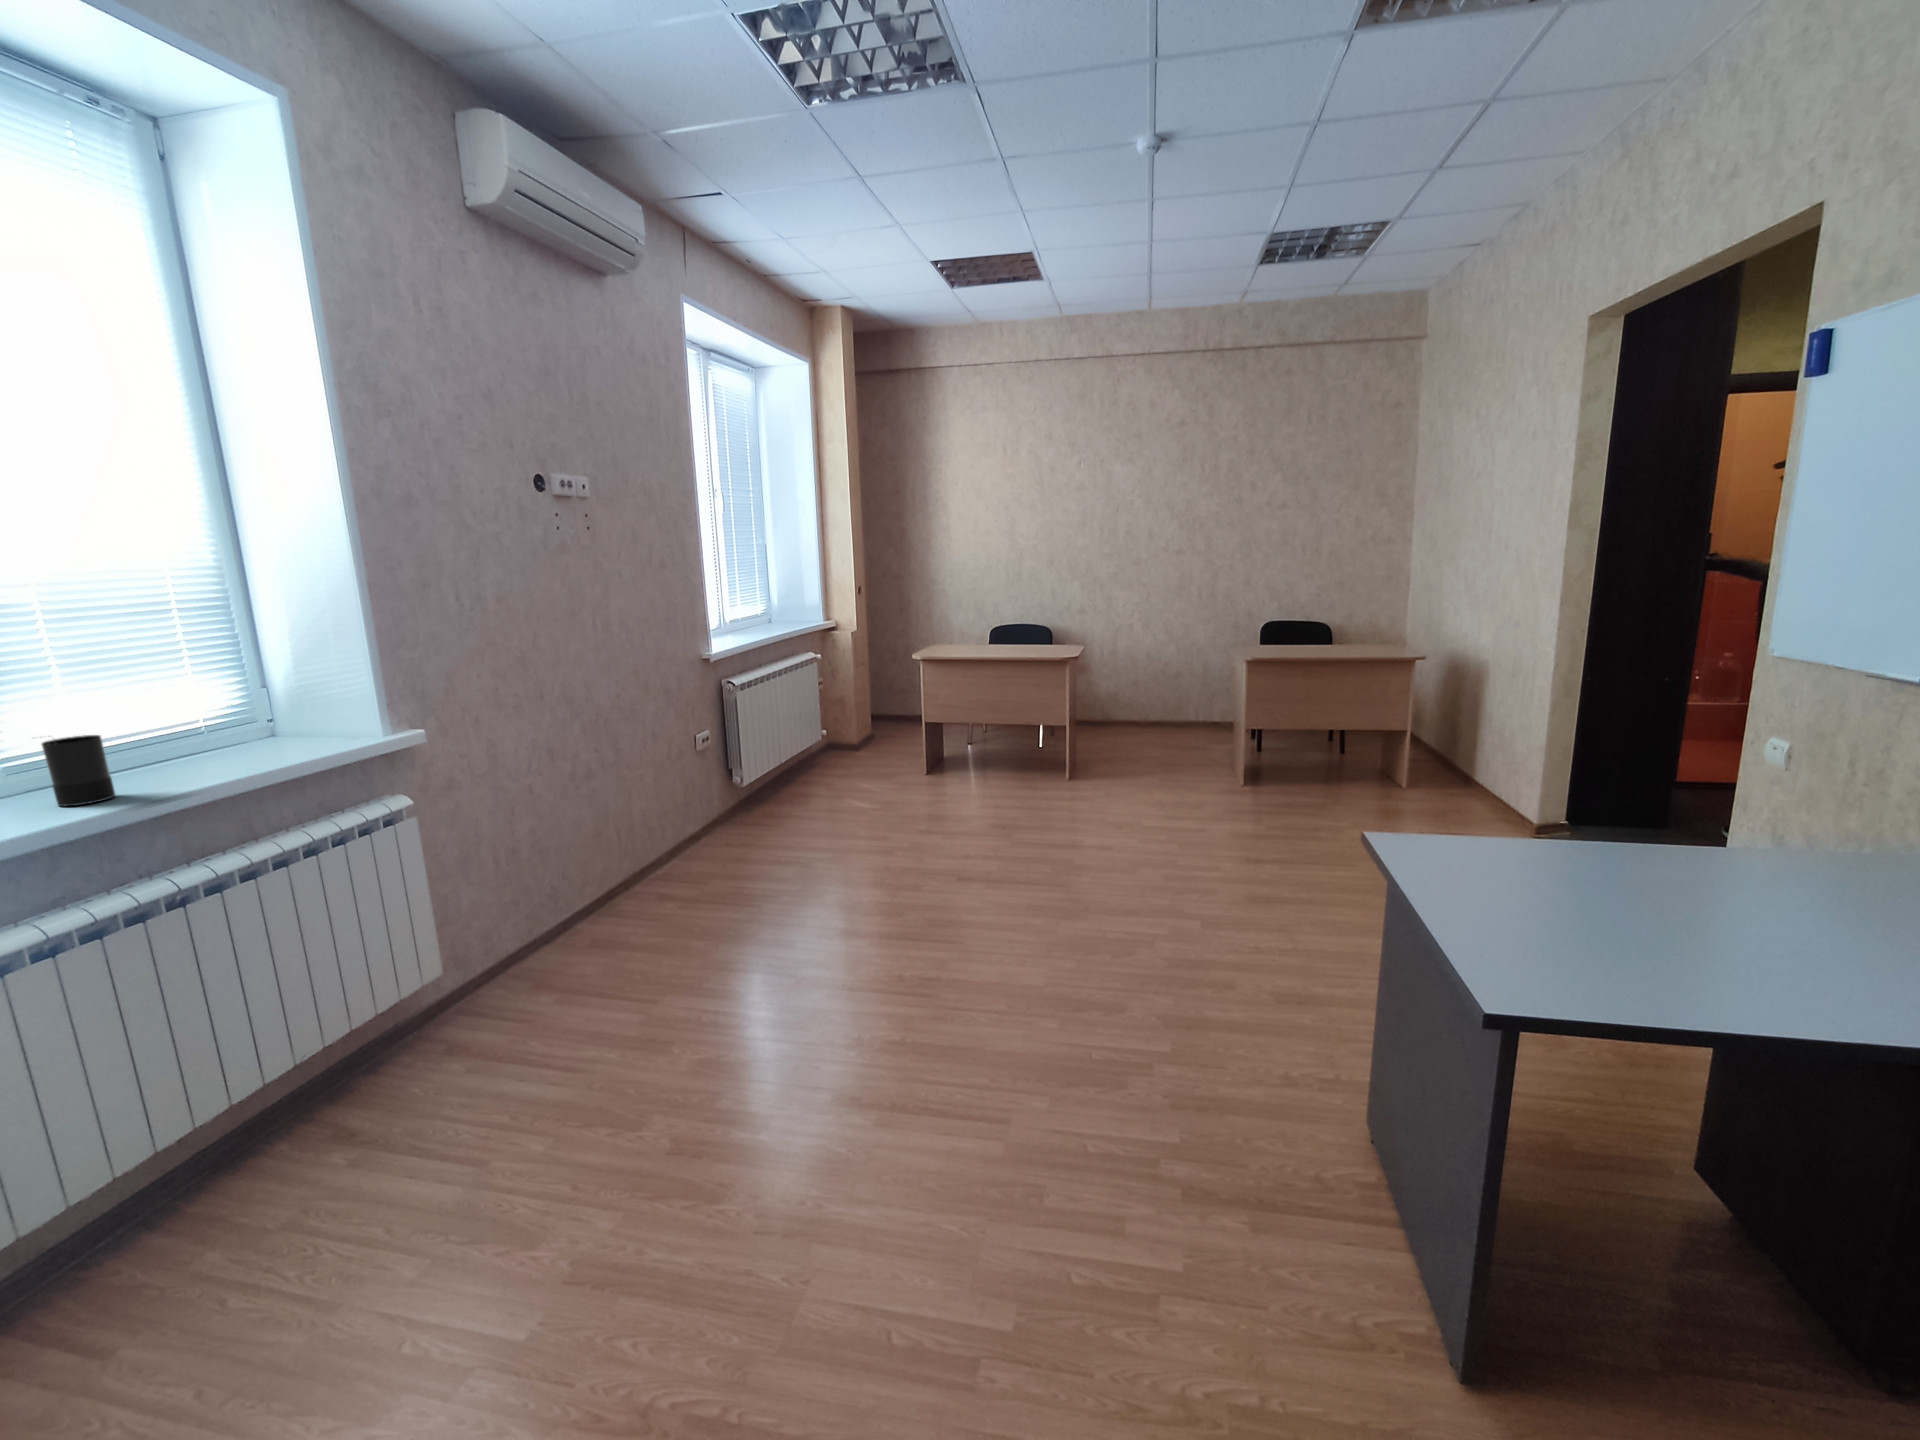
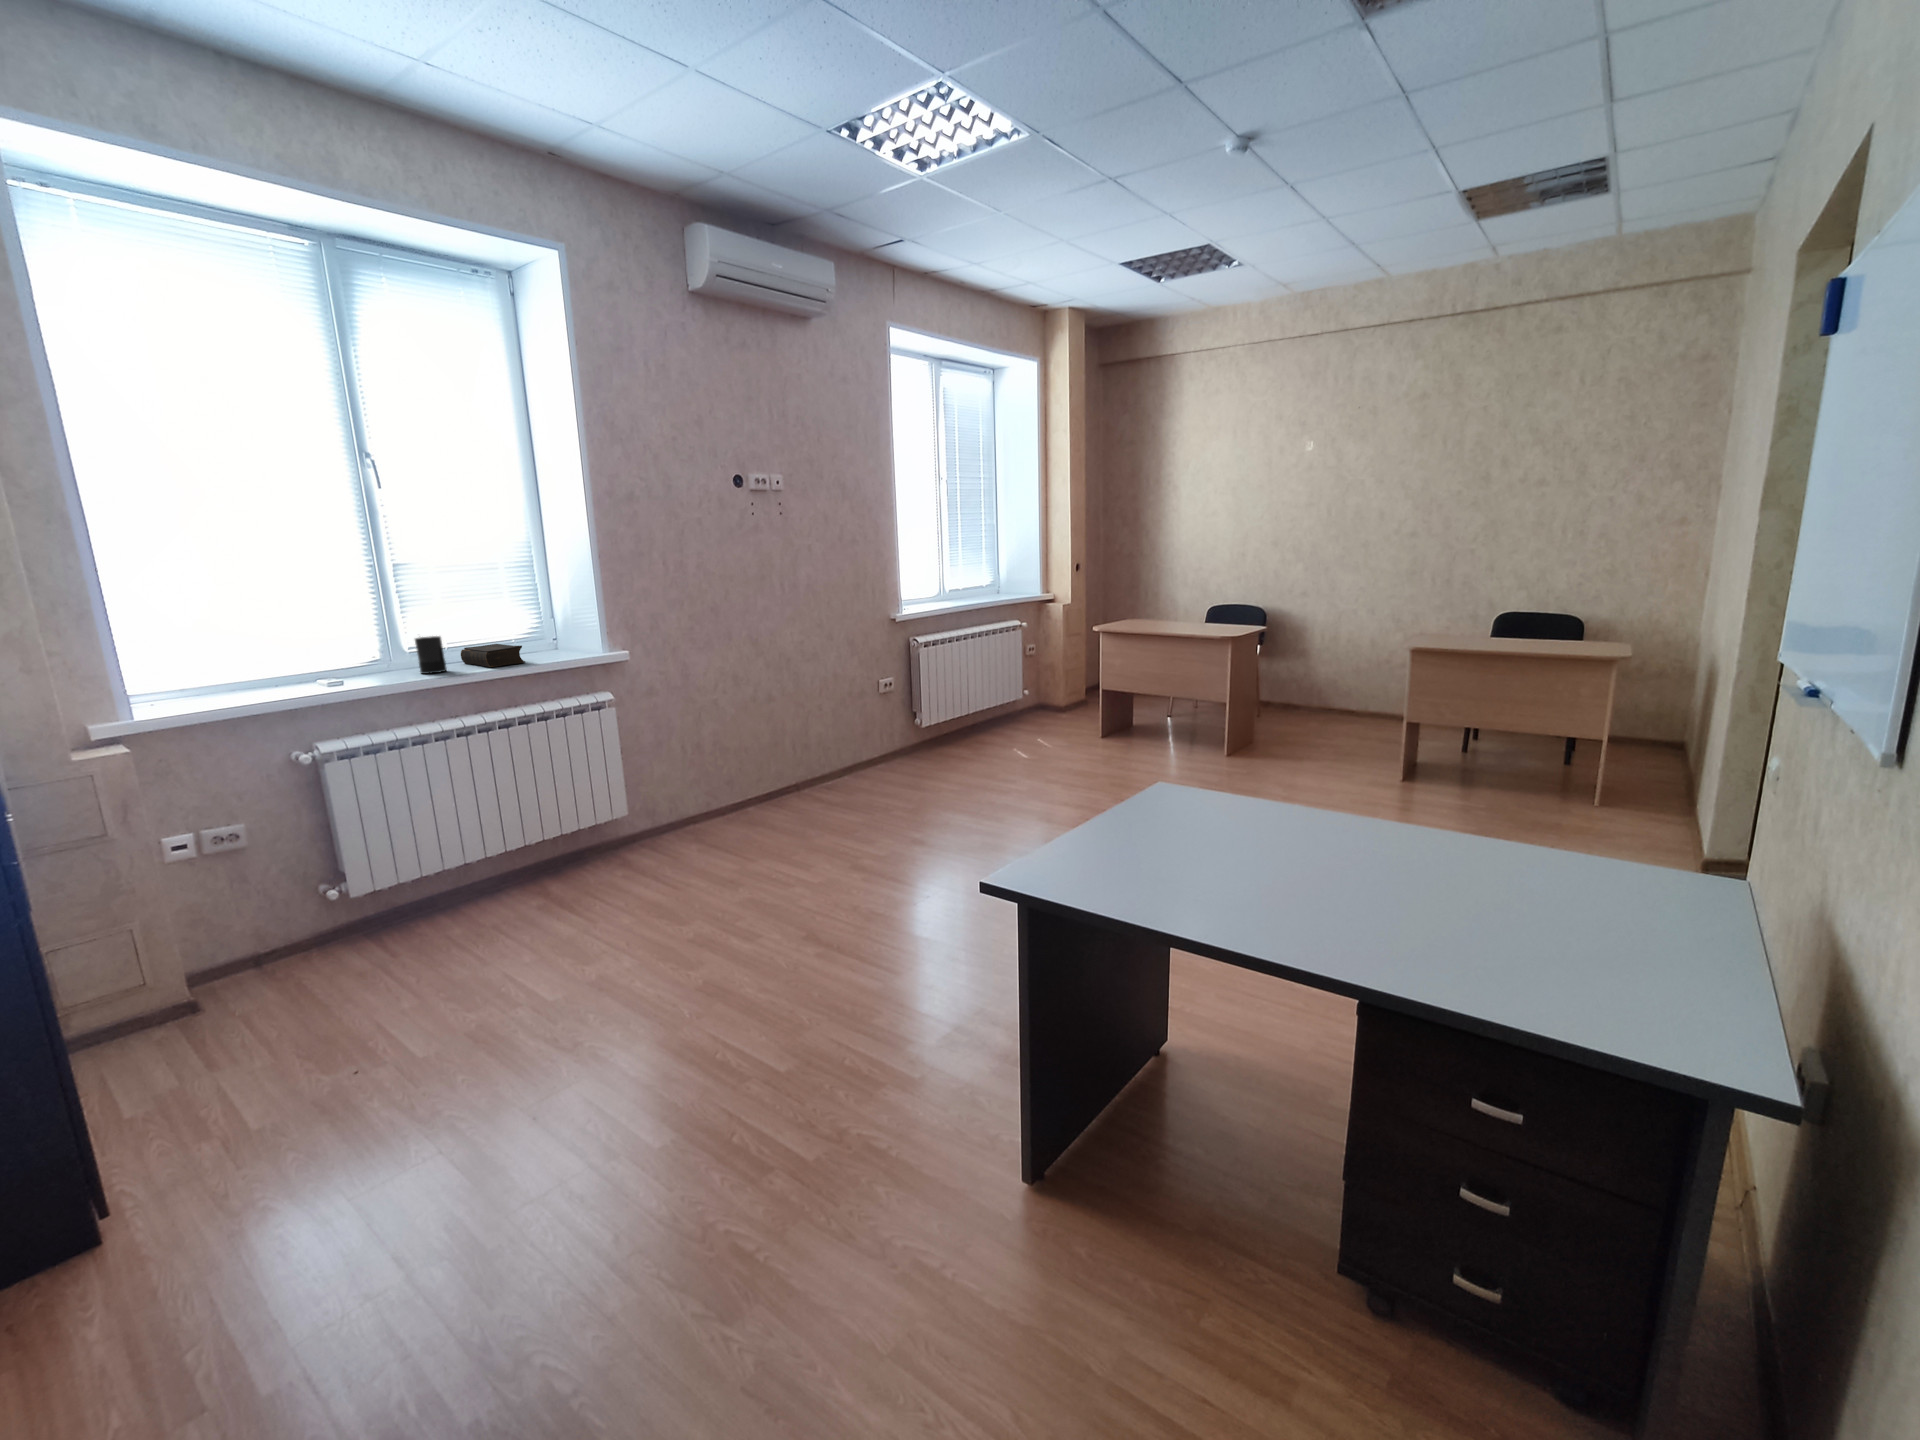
book: none [115,737,263,779] -> present [461,644,525,667]

